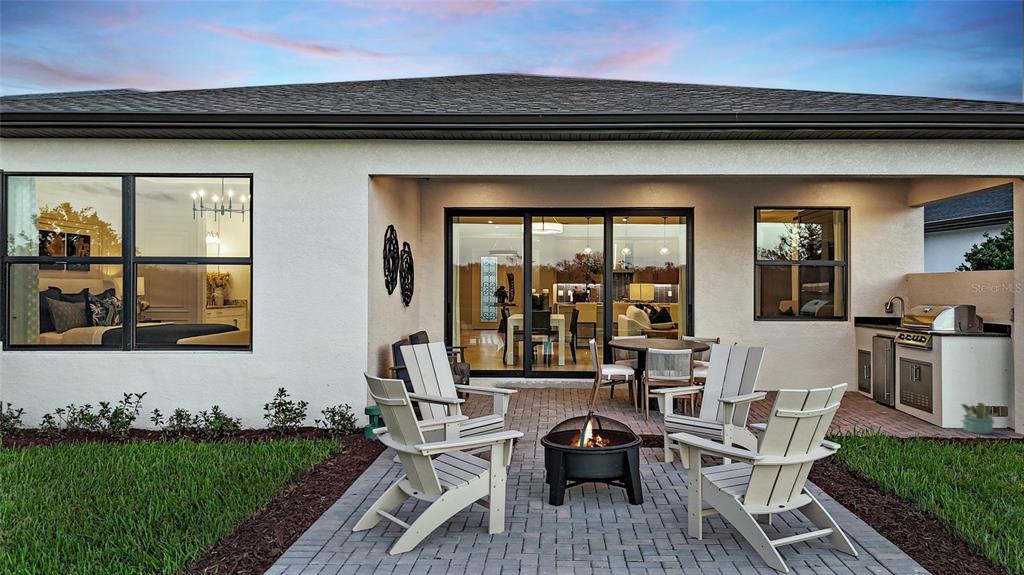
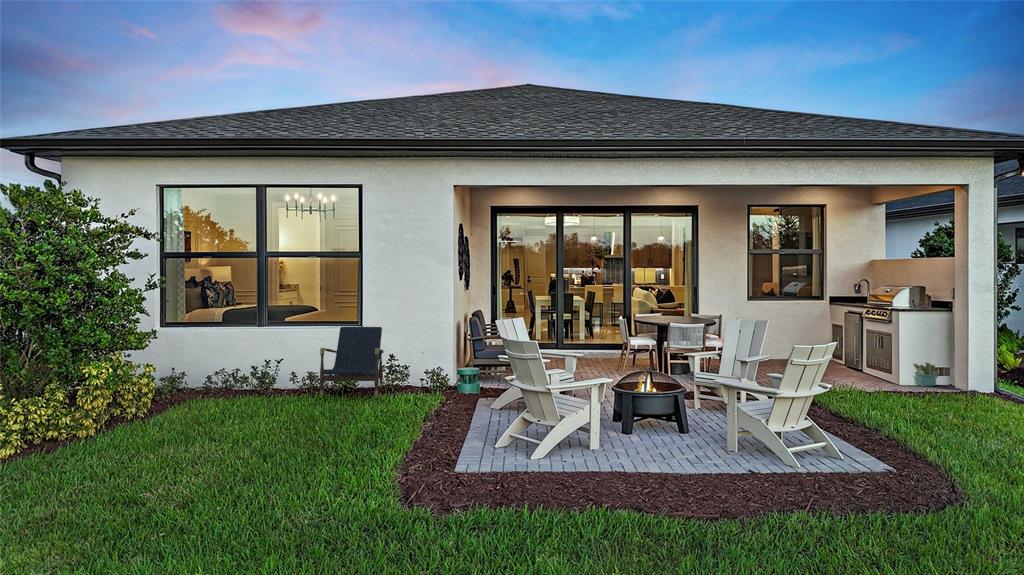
lounge chair: none [178,352,271,445] -> present [320,327,384,398]

